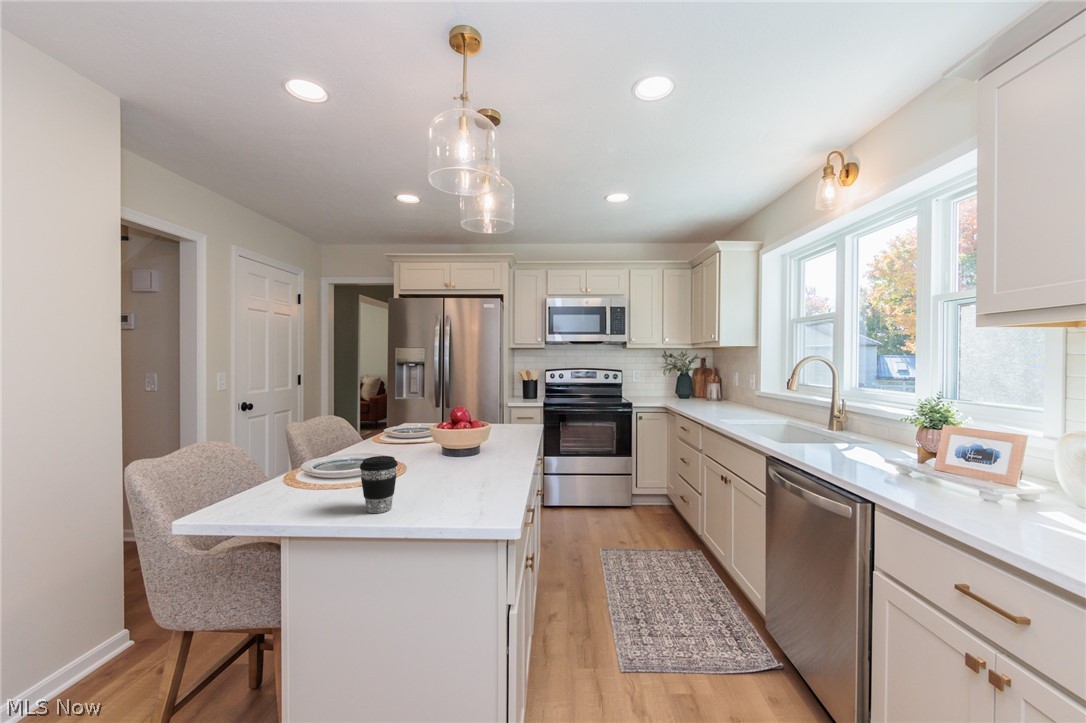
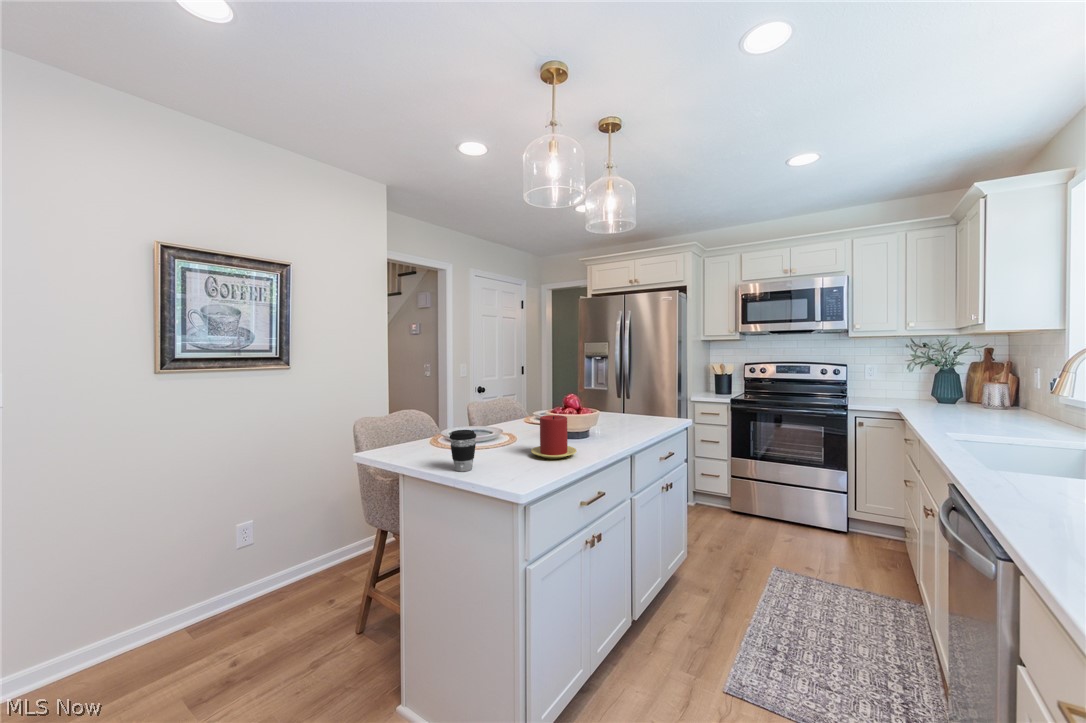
candle: none [438,428,492,479] -> present [531,415,577,459]

